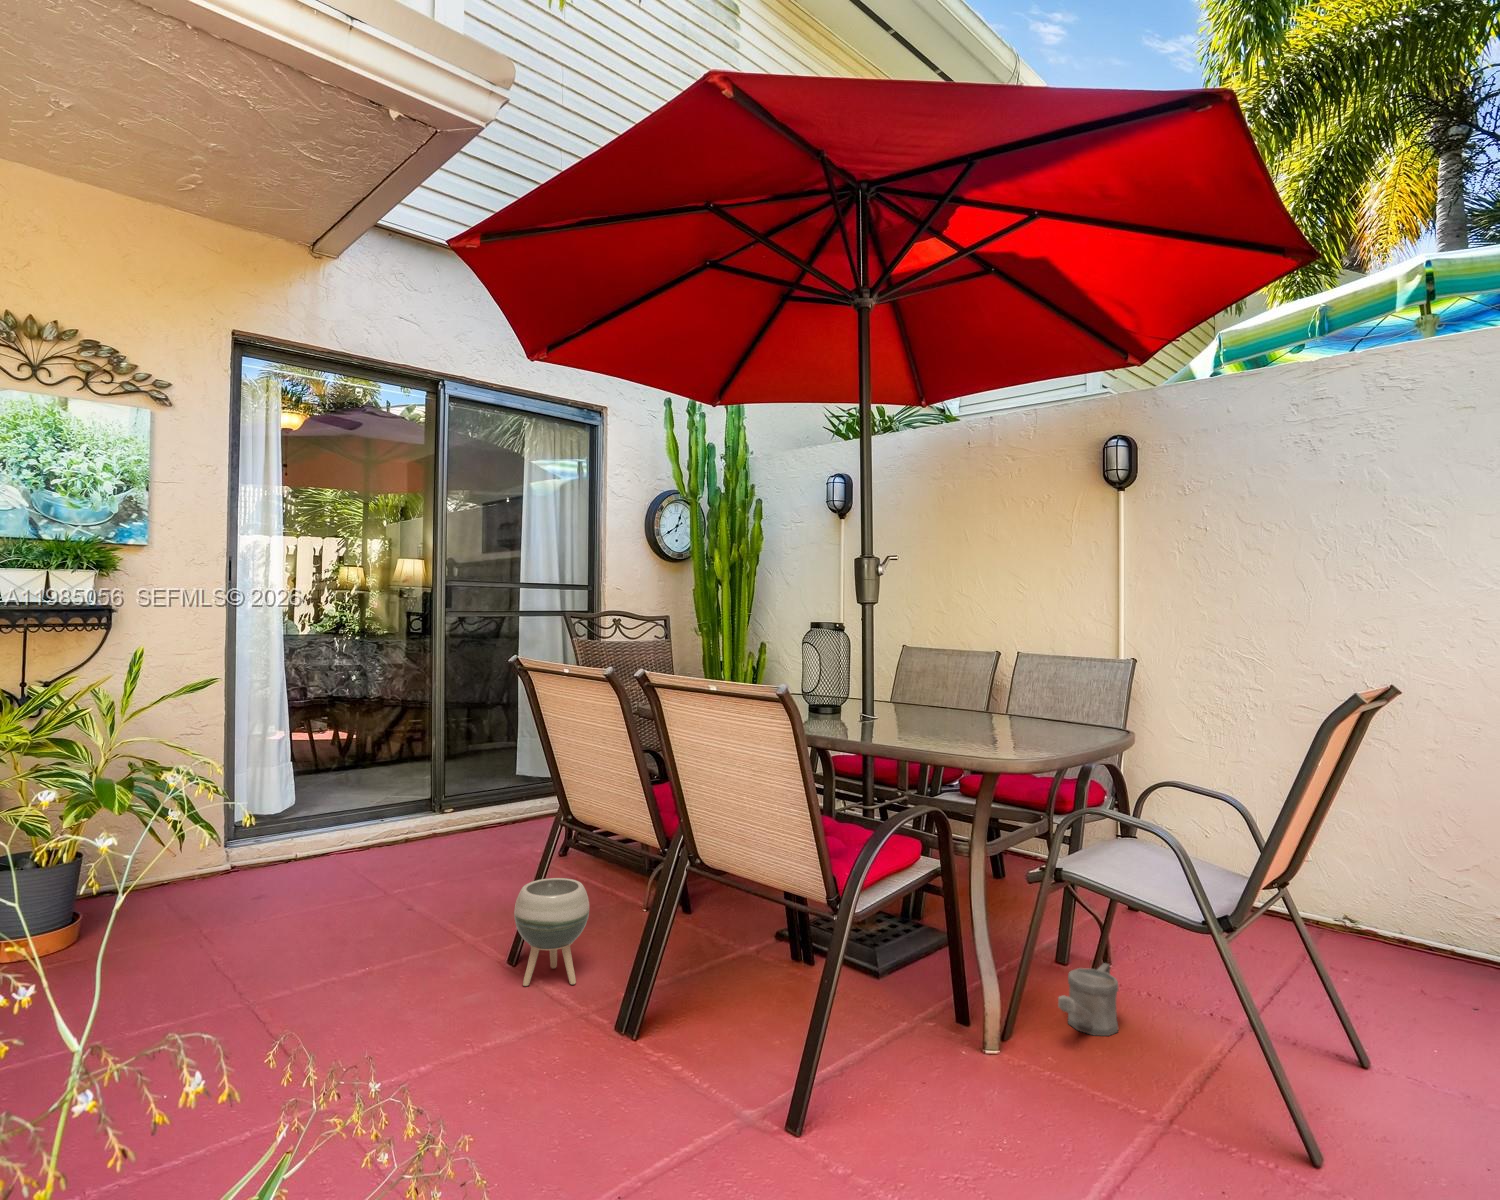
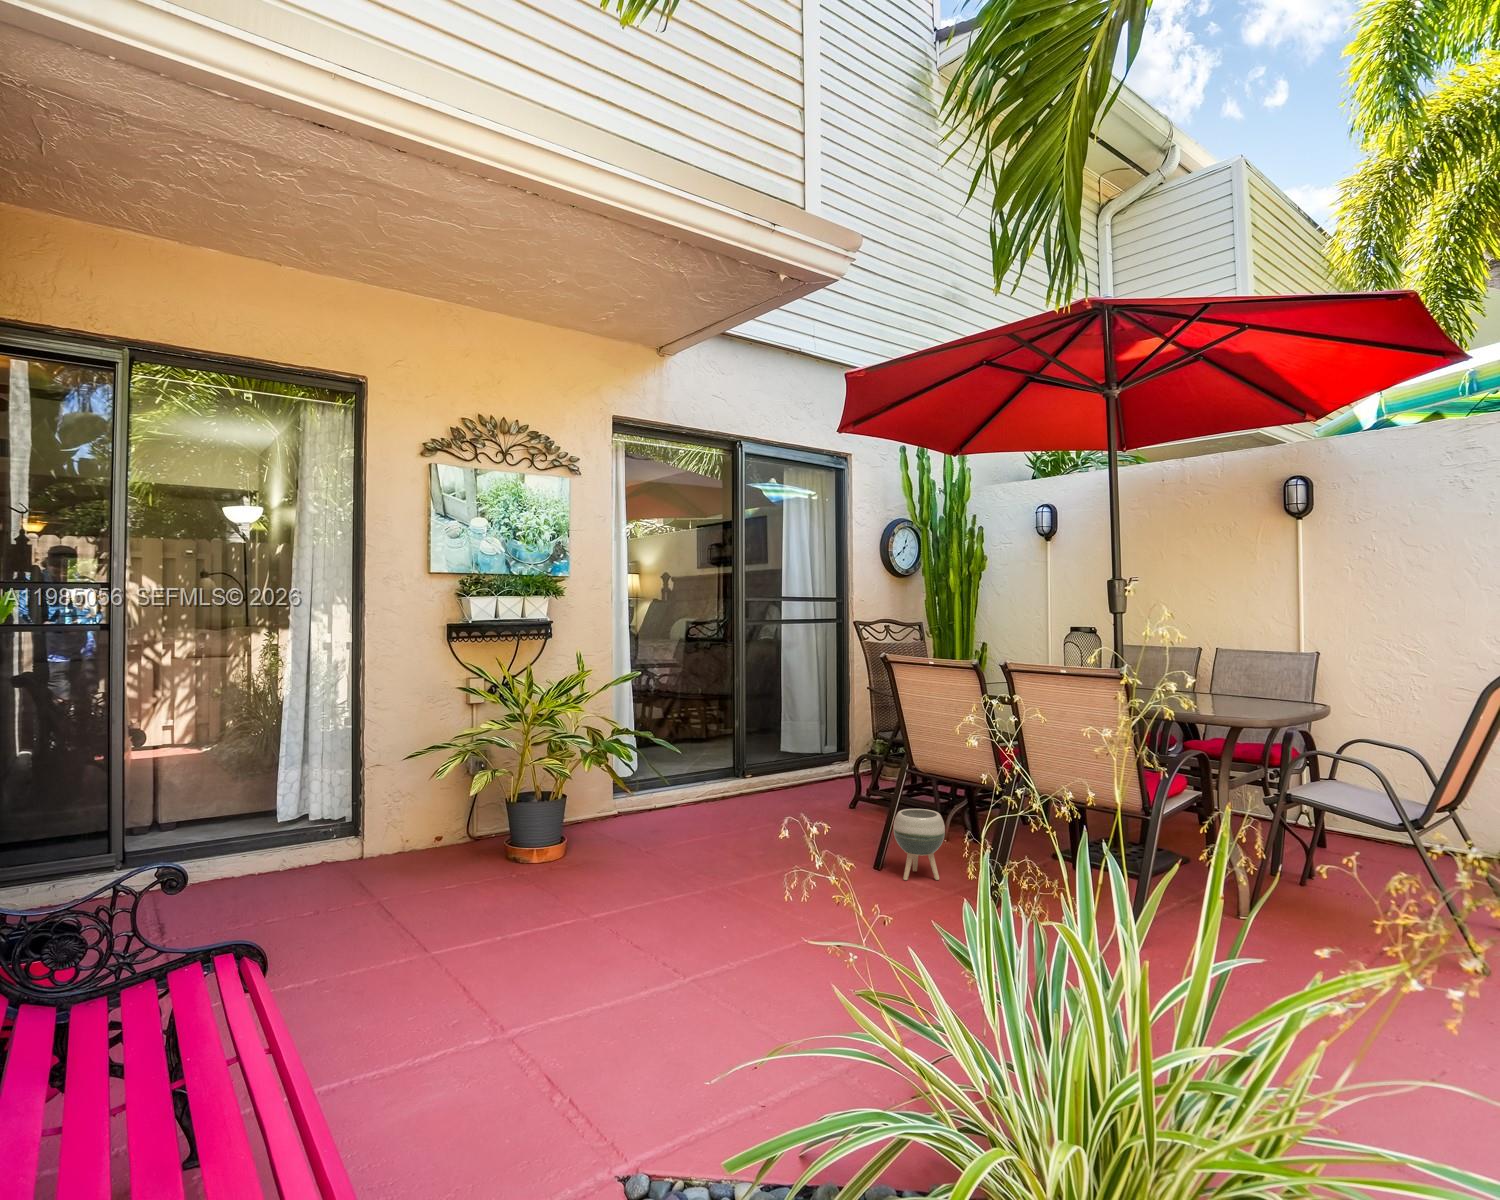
watering can: present [1058,963,1119,1036] -> none [1304,868,1345,914]

